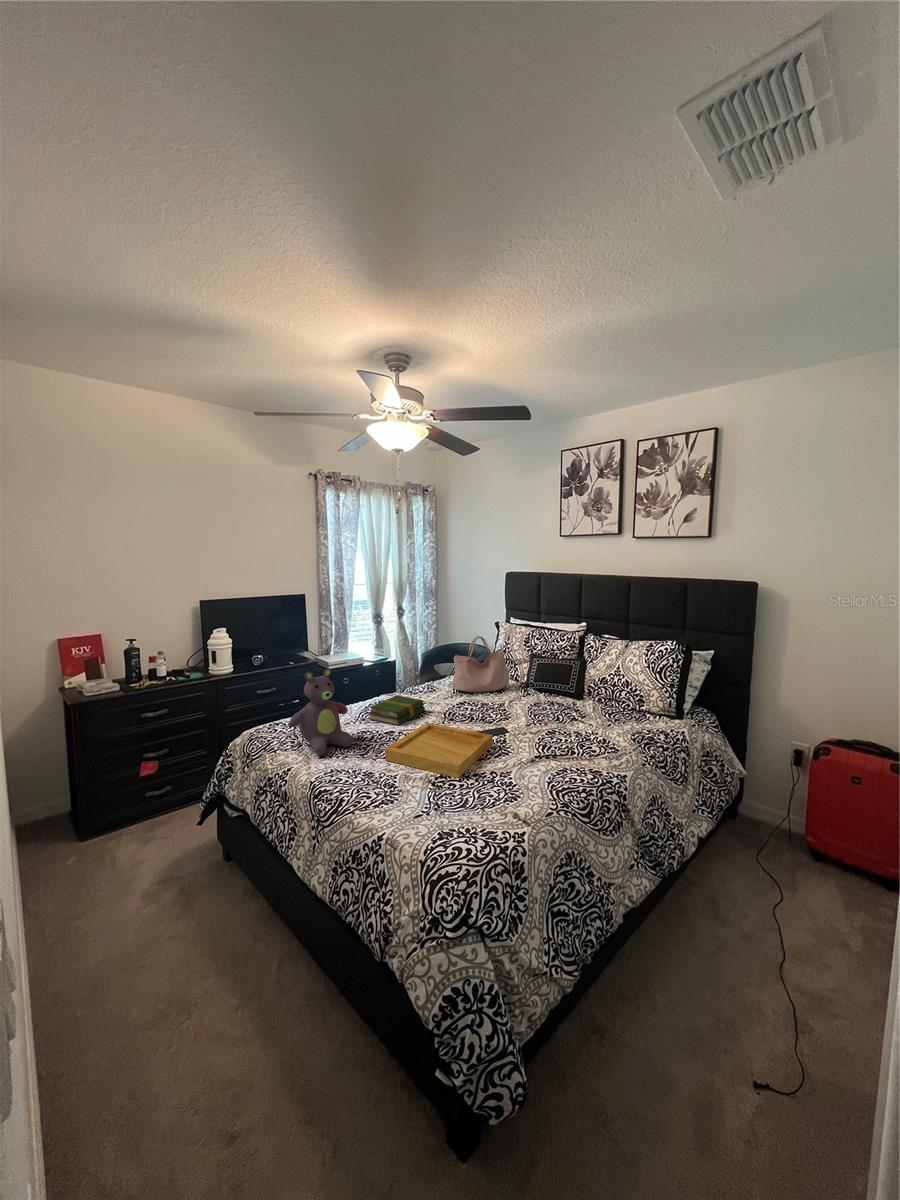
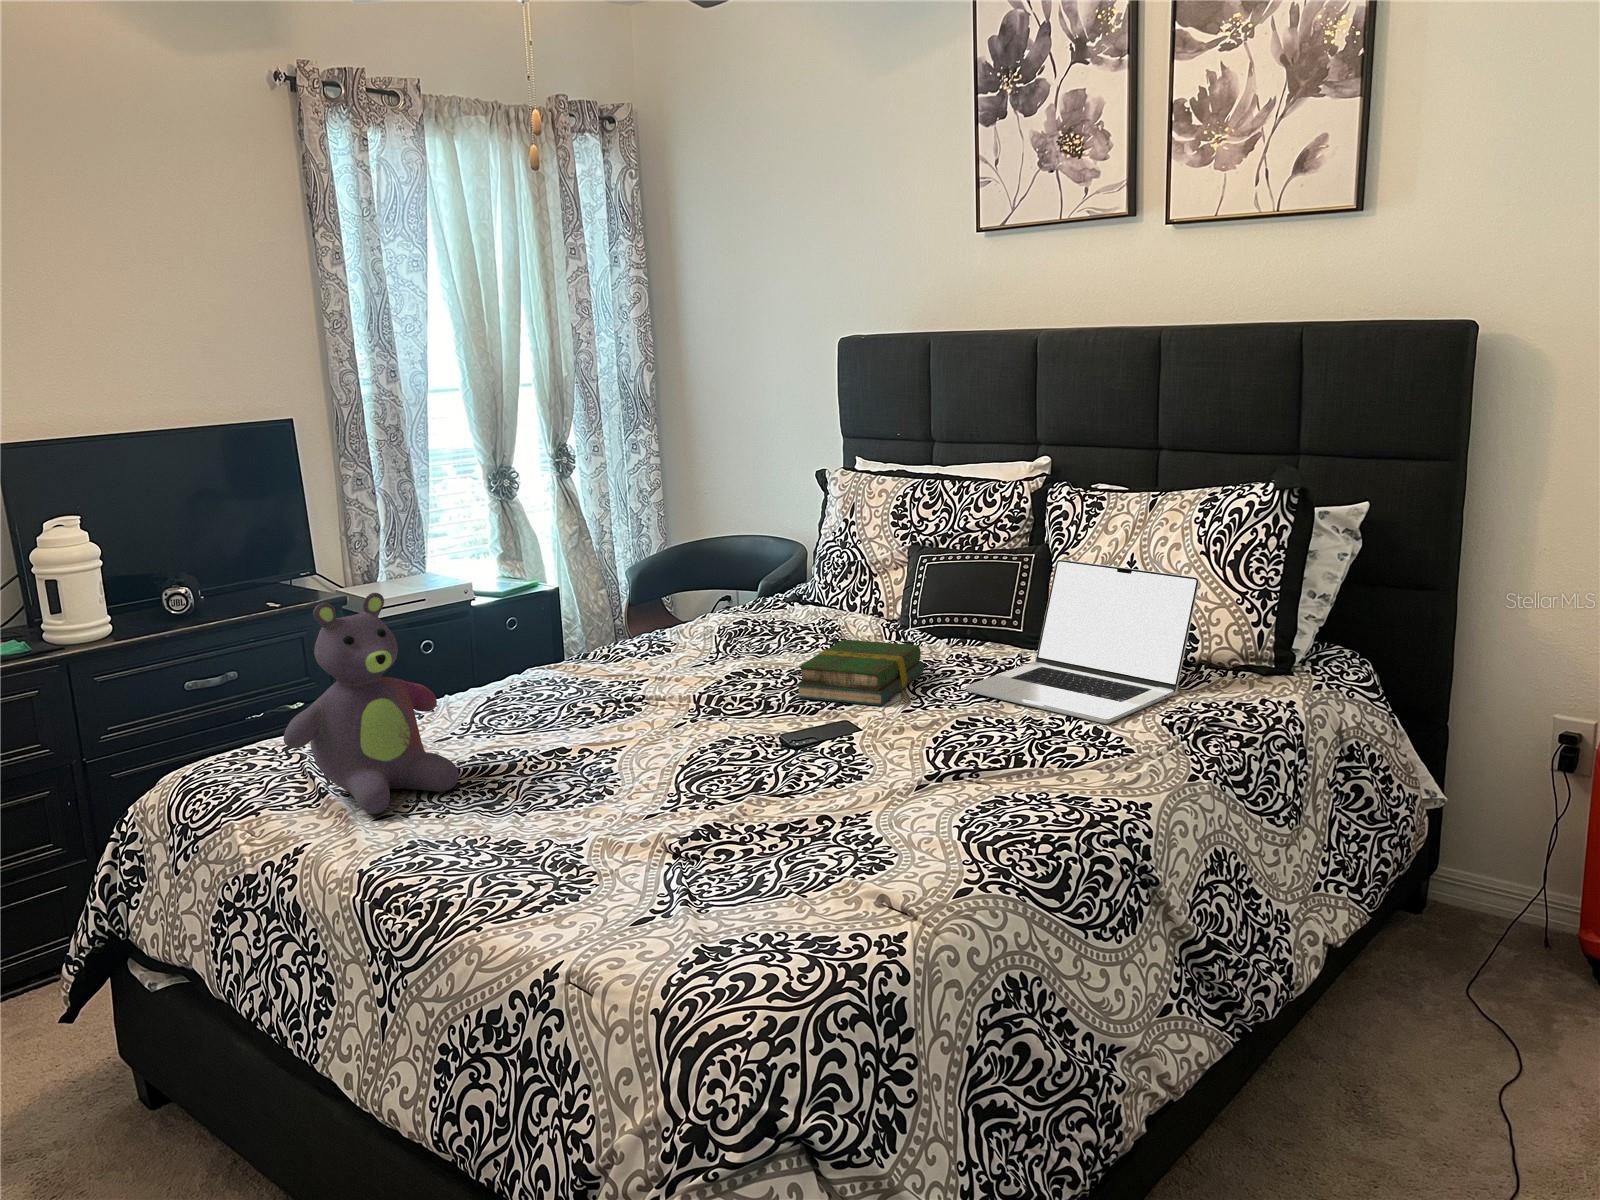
handbag: present [452,636,510,692] -> none [709,502,859,648]
laptop: none [551,666,645,737] -> present [966,559,1199,724]
book: present [369,695,425,725] -> present [796,639,924,706]
tray: present [385,723,493,778] -> none [545,720,821,837]

